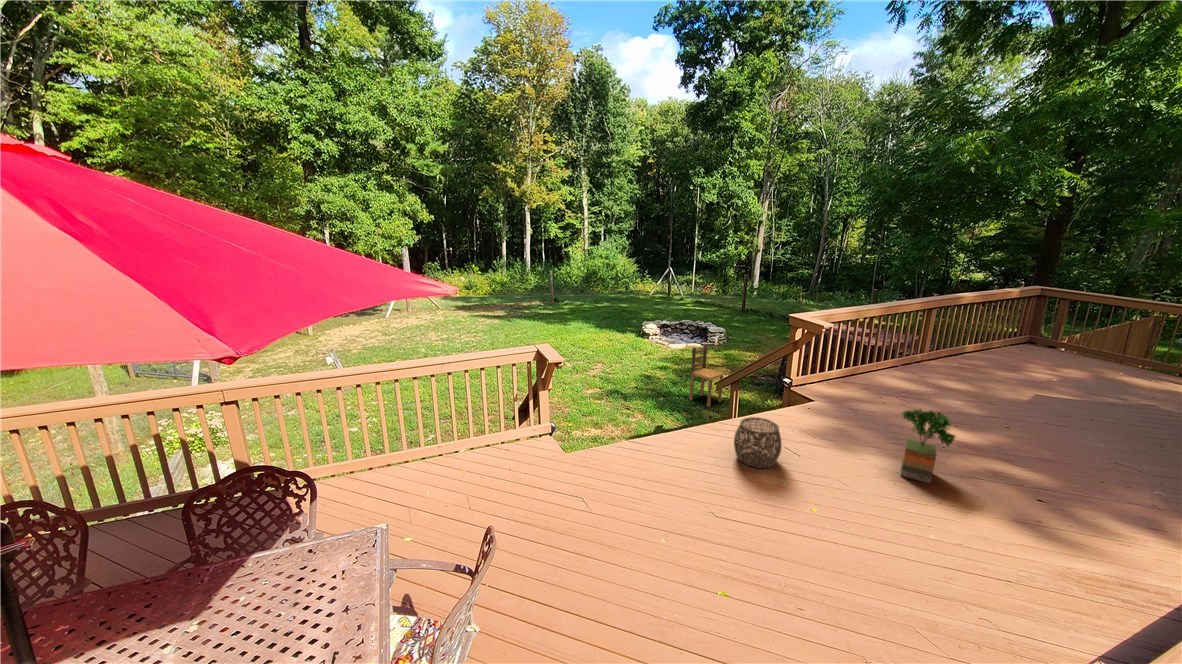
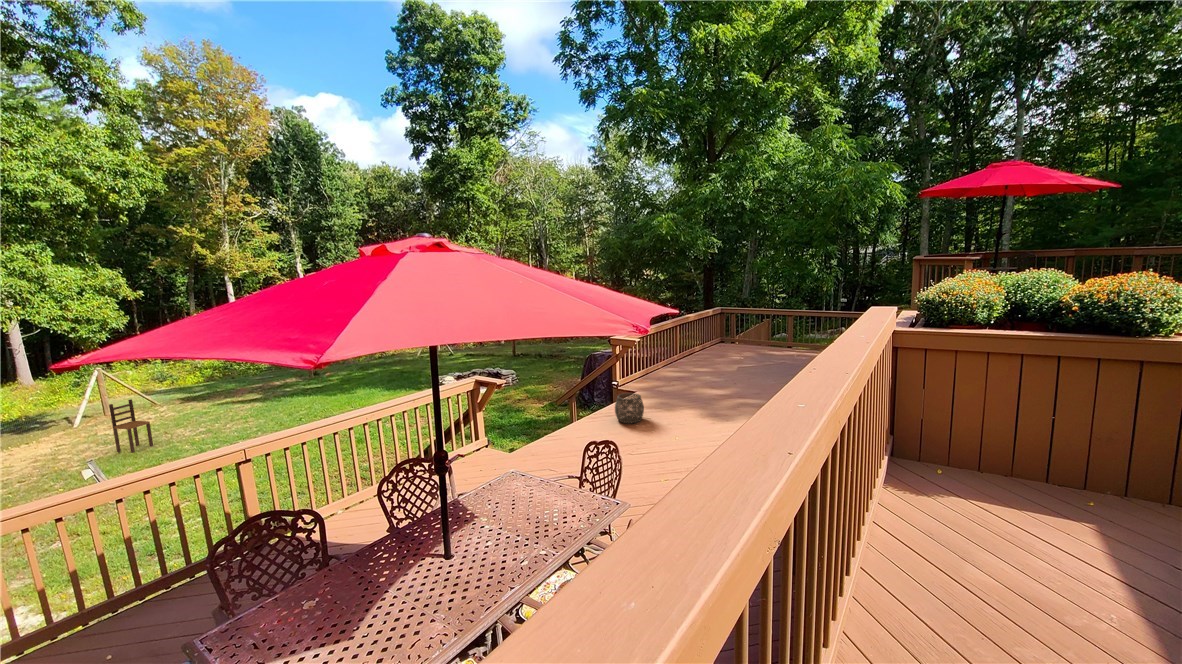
chair: present [689,344,724,407] -> present [109,399,153,453]
potted tree: present [901,409,956,483] -> none [695,366,724,407]

